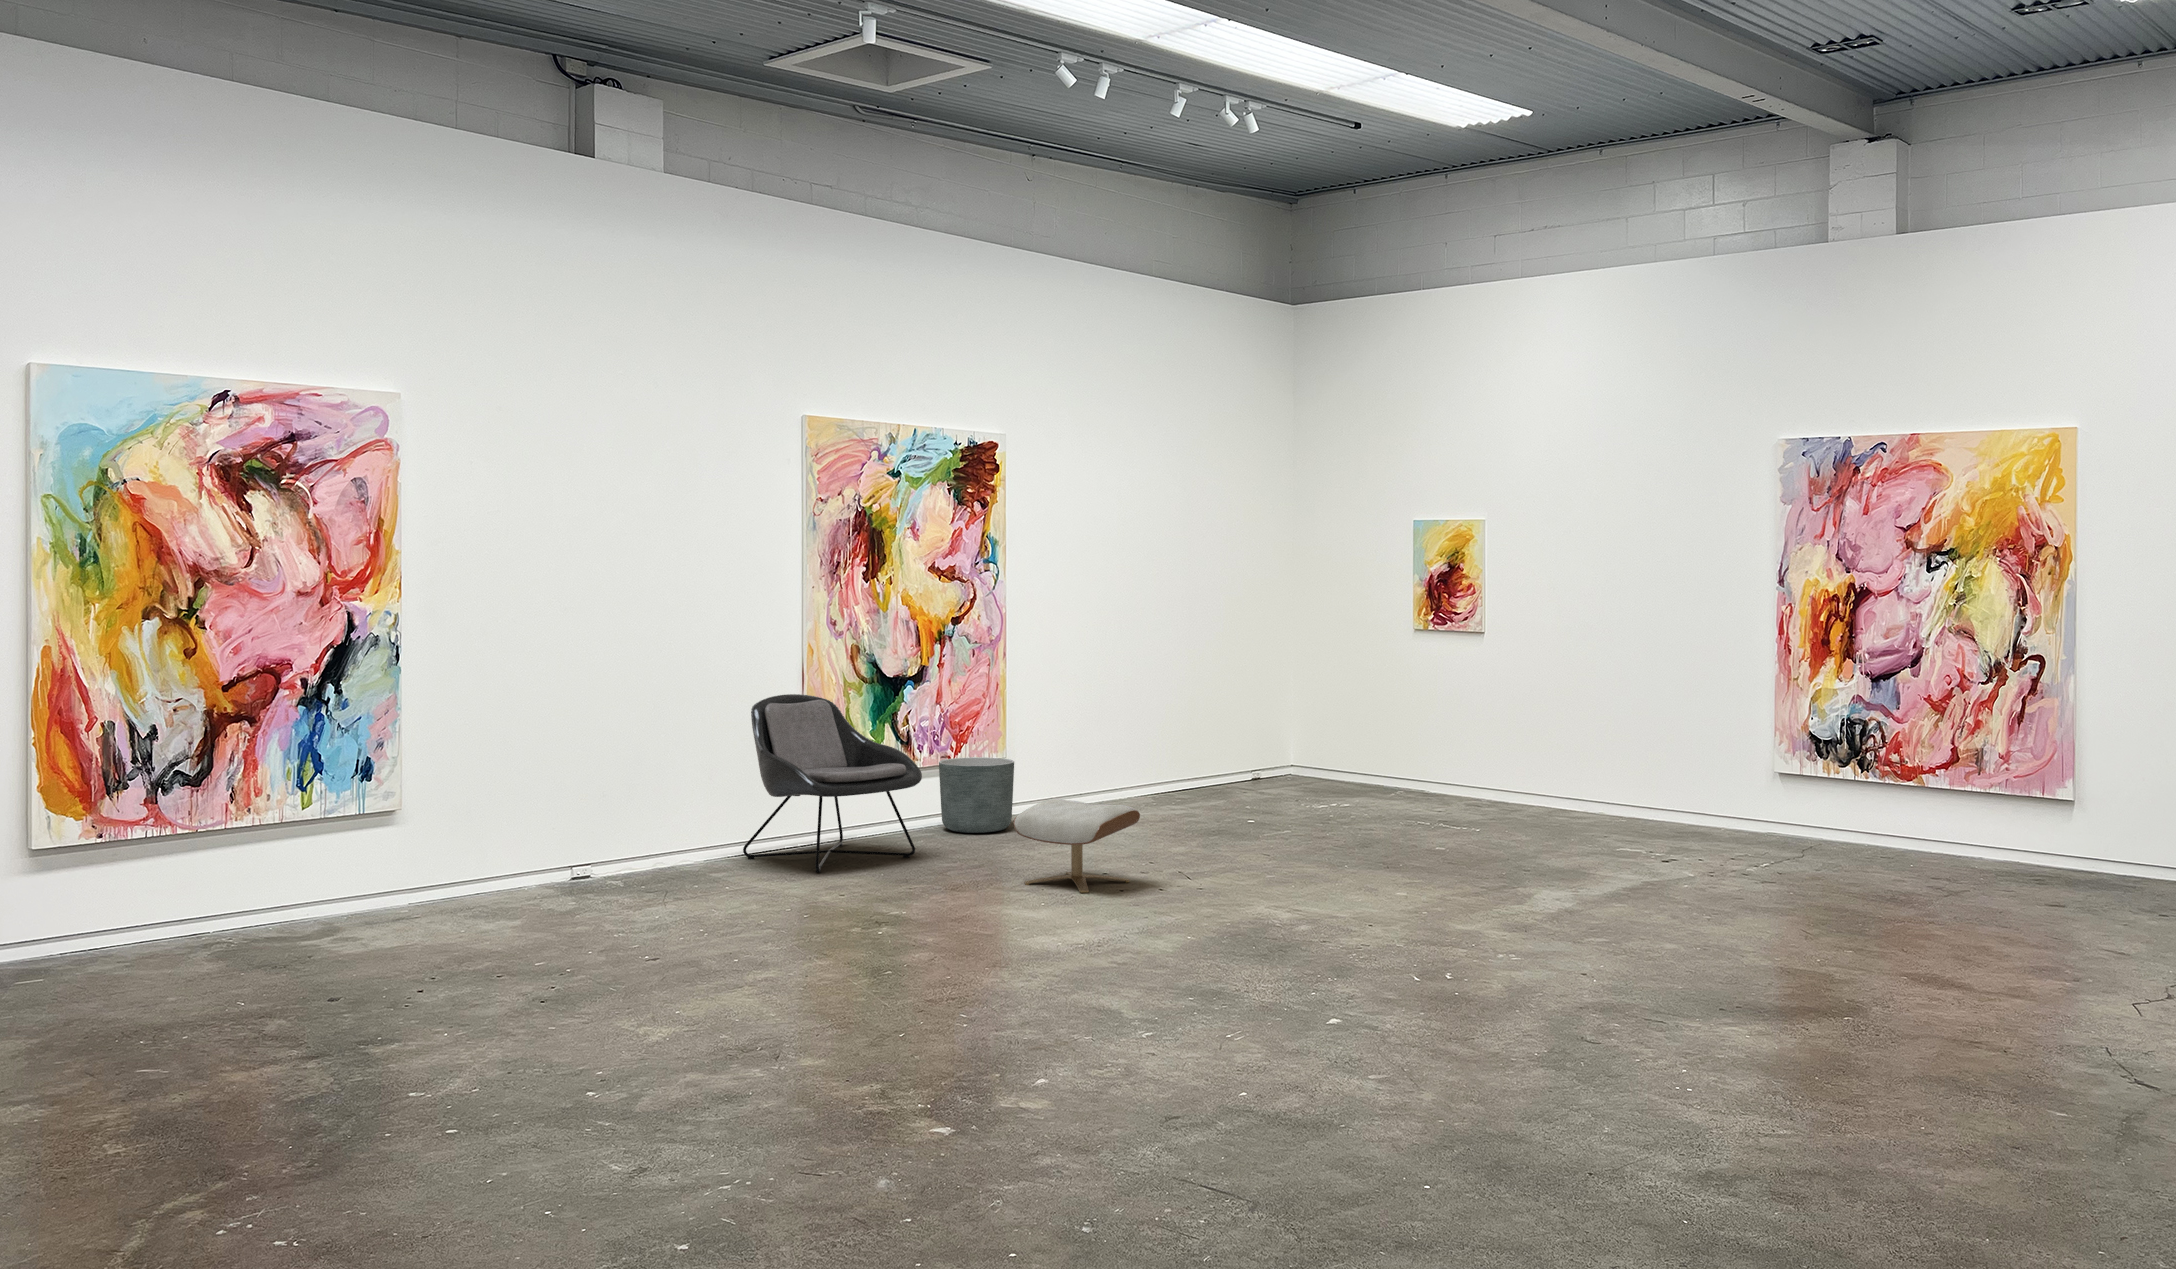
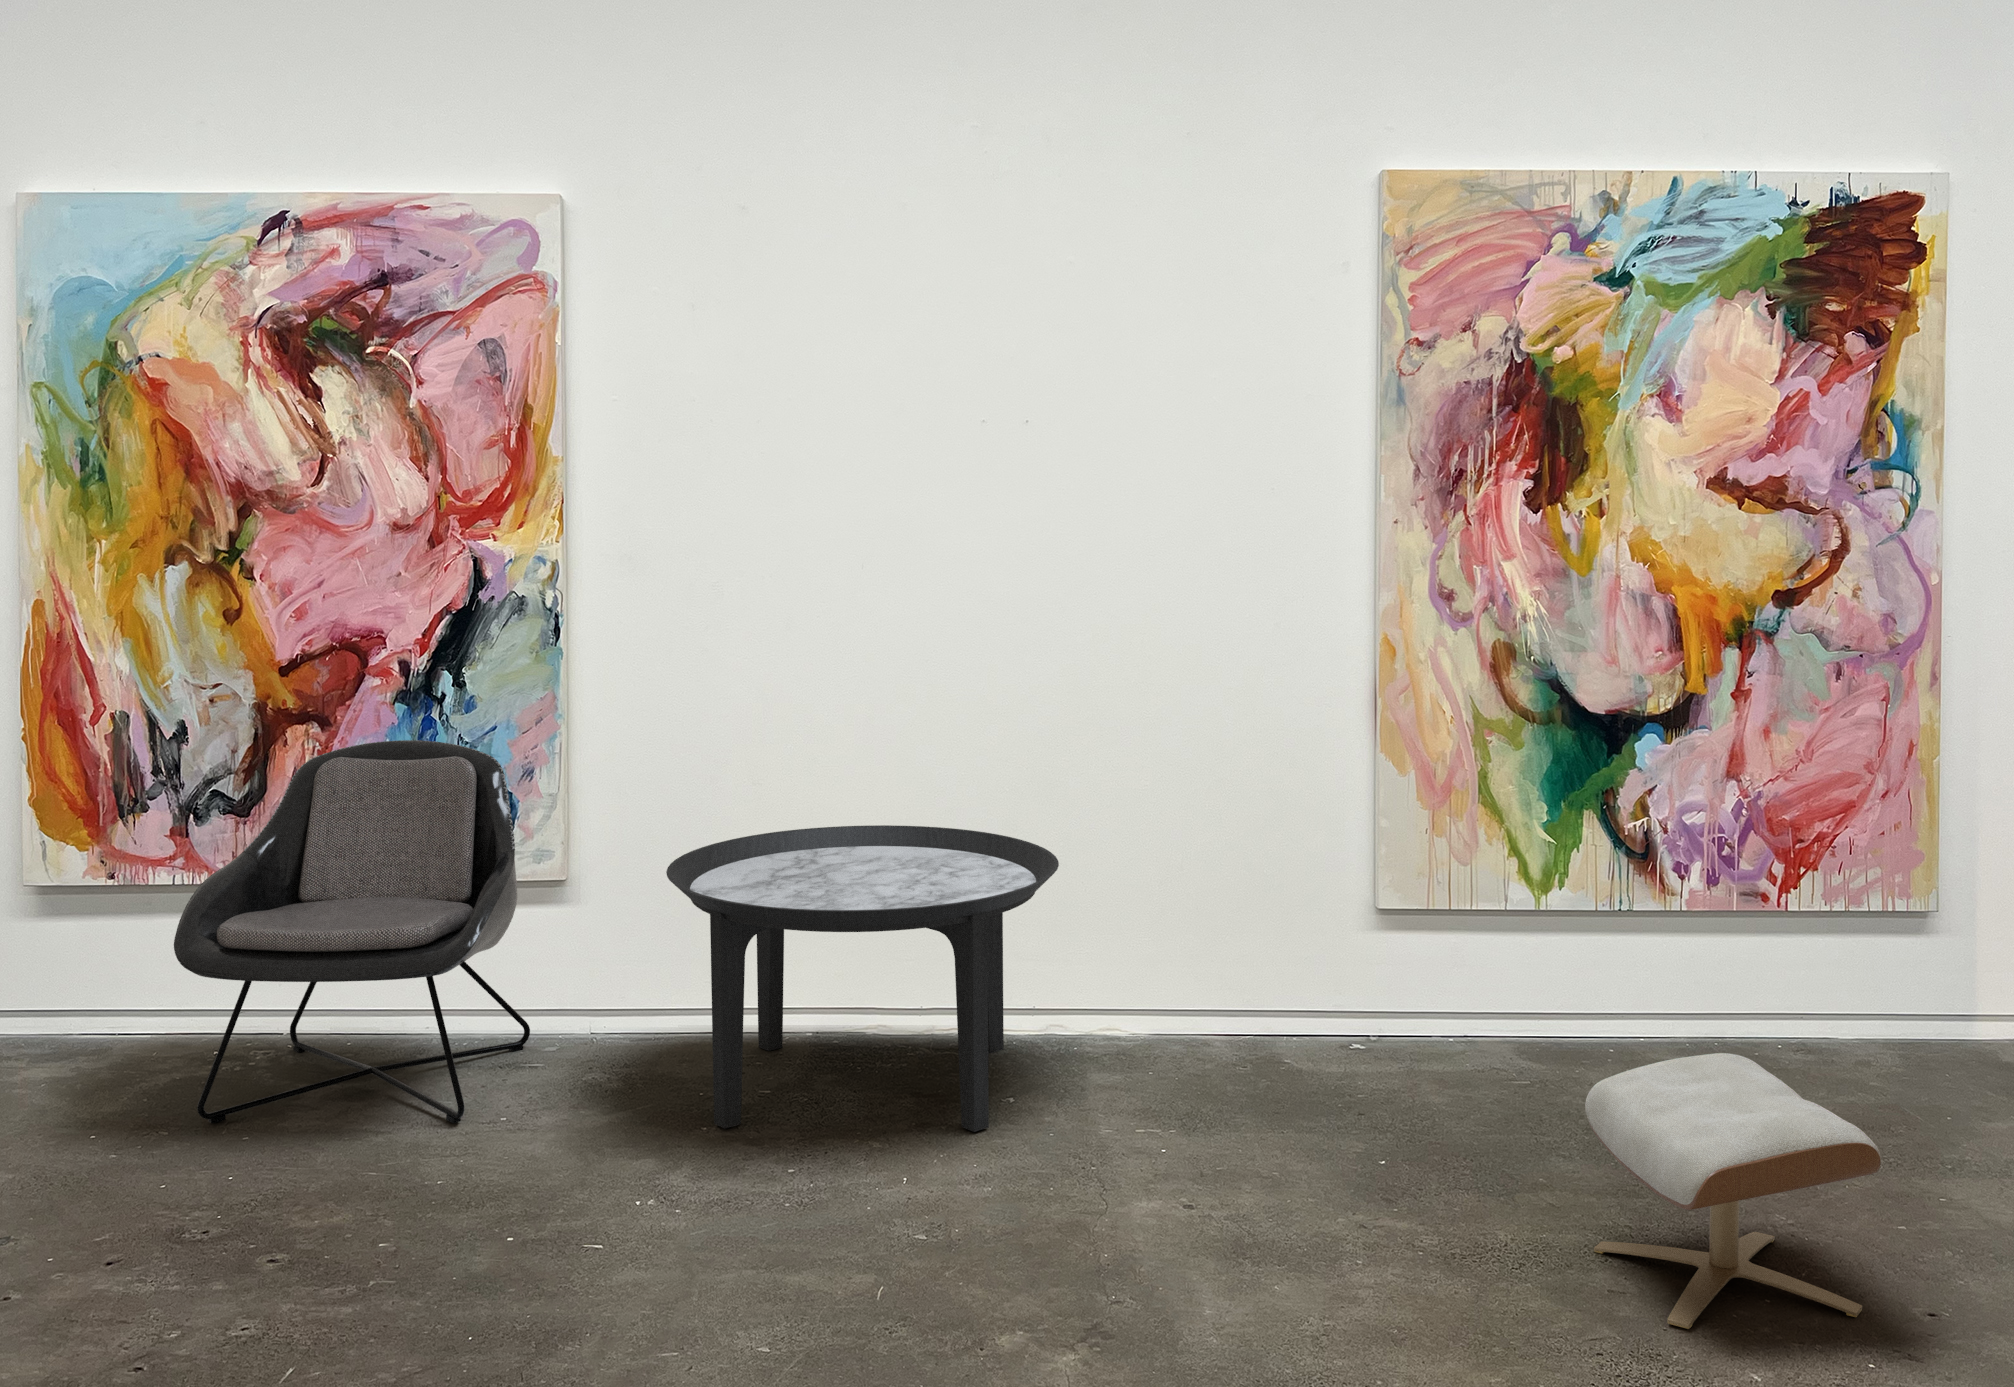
lounge chair: present [743,694,922,872] -> present [174,740,530,1124]
planter: present [939,757,1014,833] -> none [1710,873,1883,1049]
round table: none [514,762,735,916] -> present [666,825,1059,1132]

